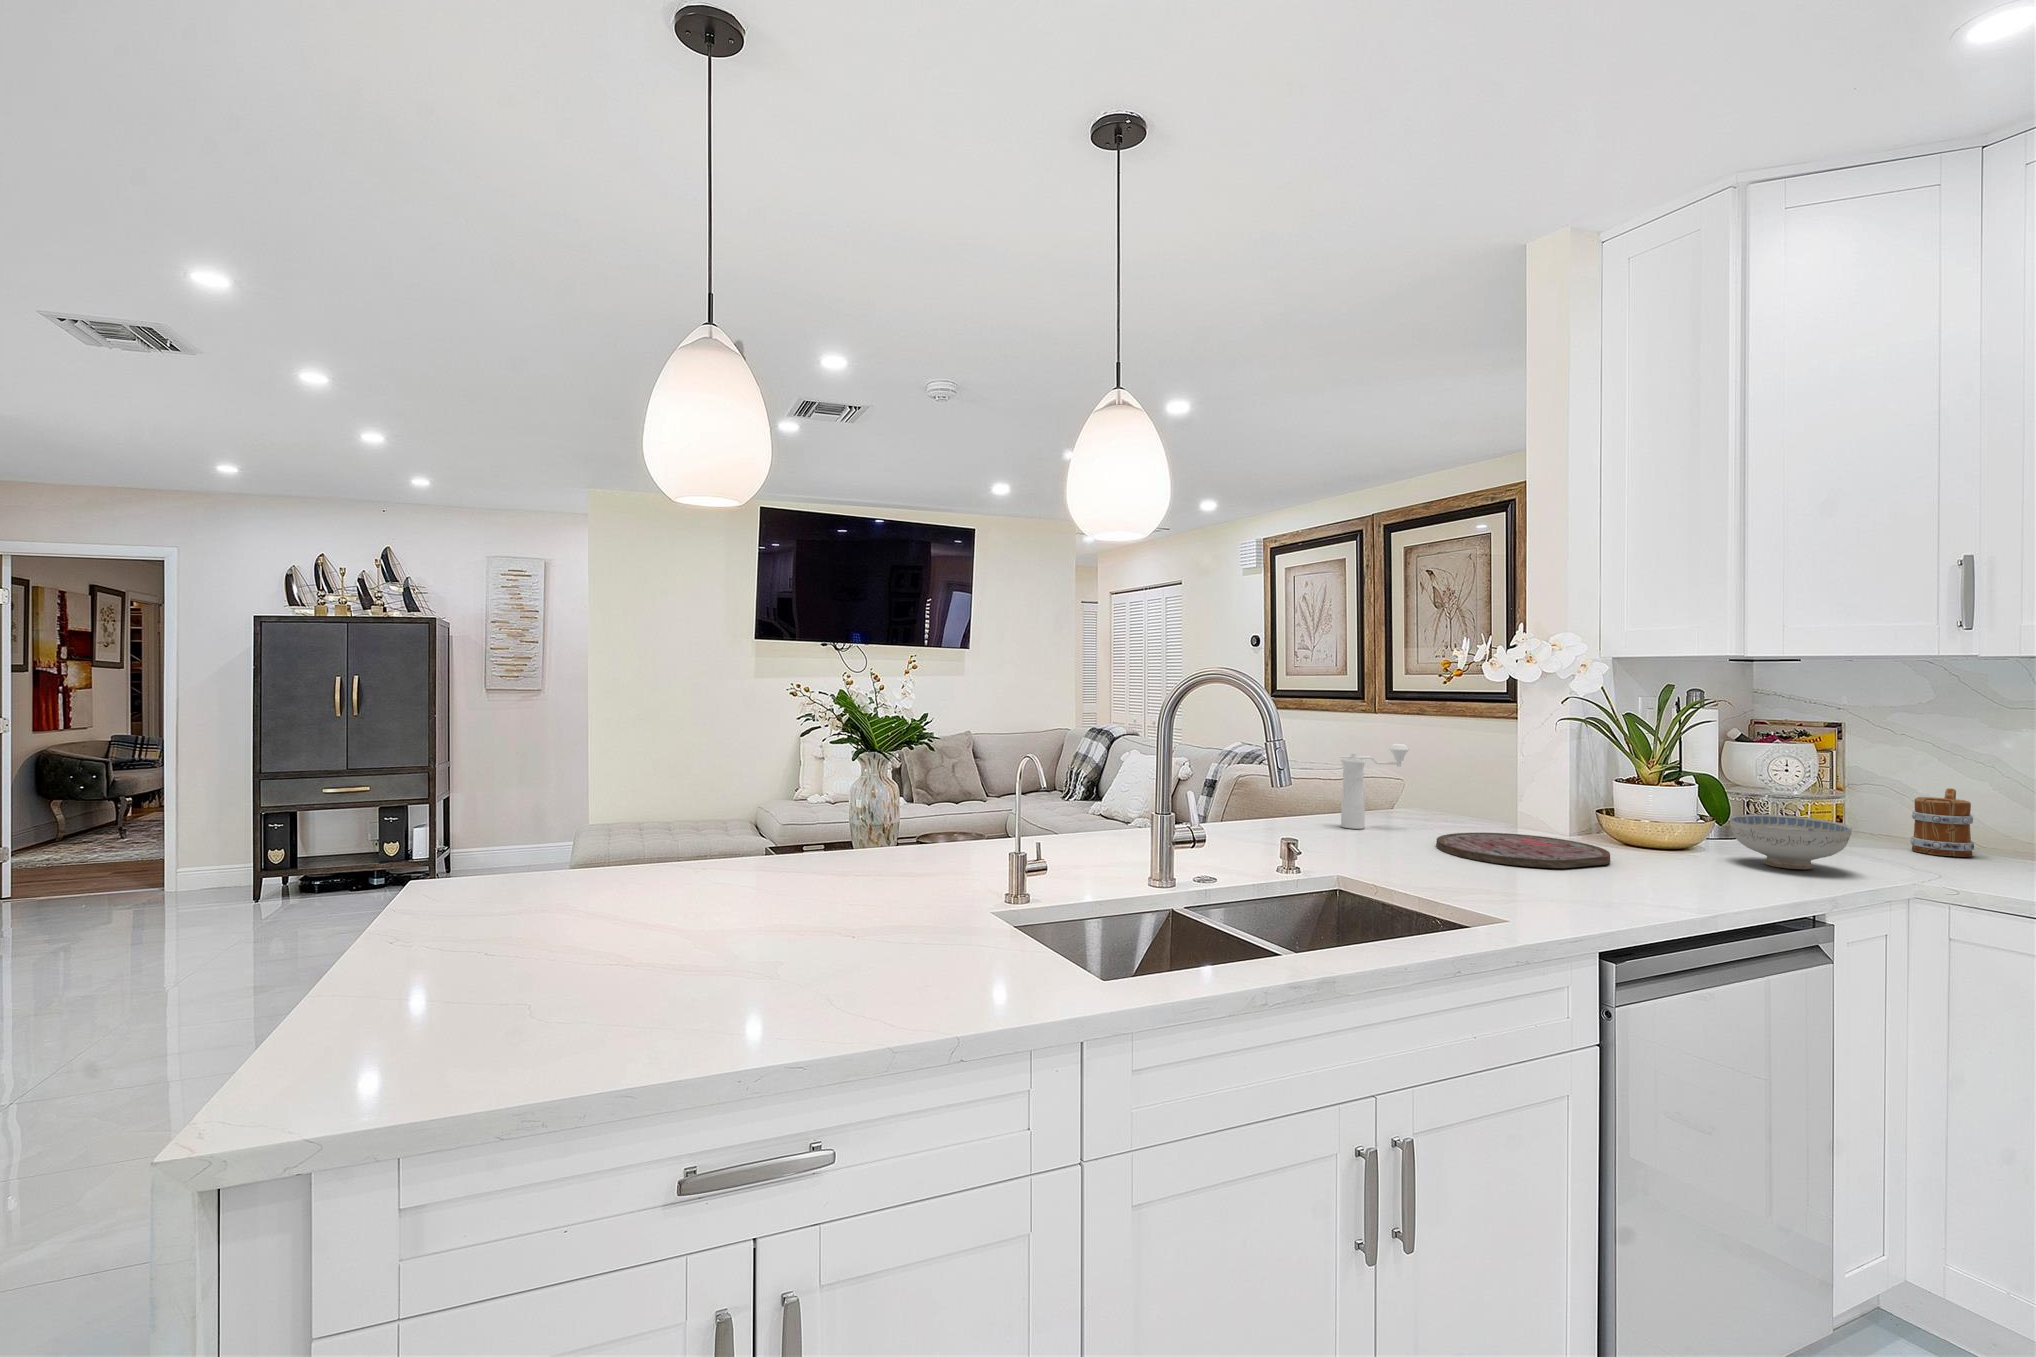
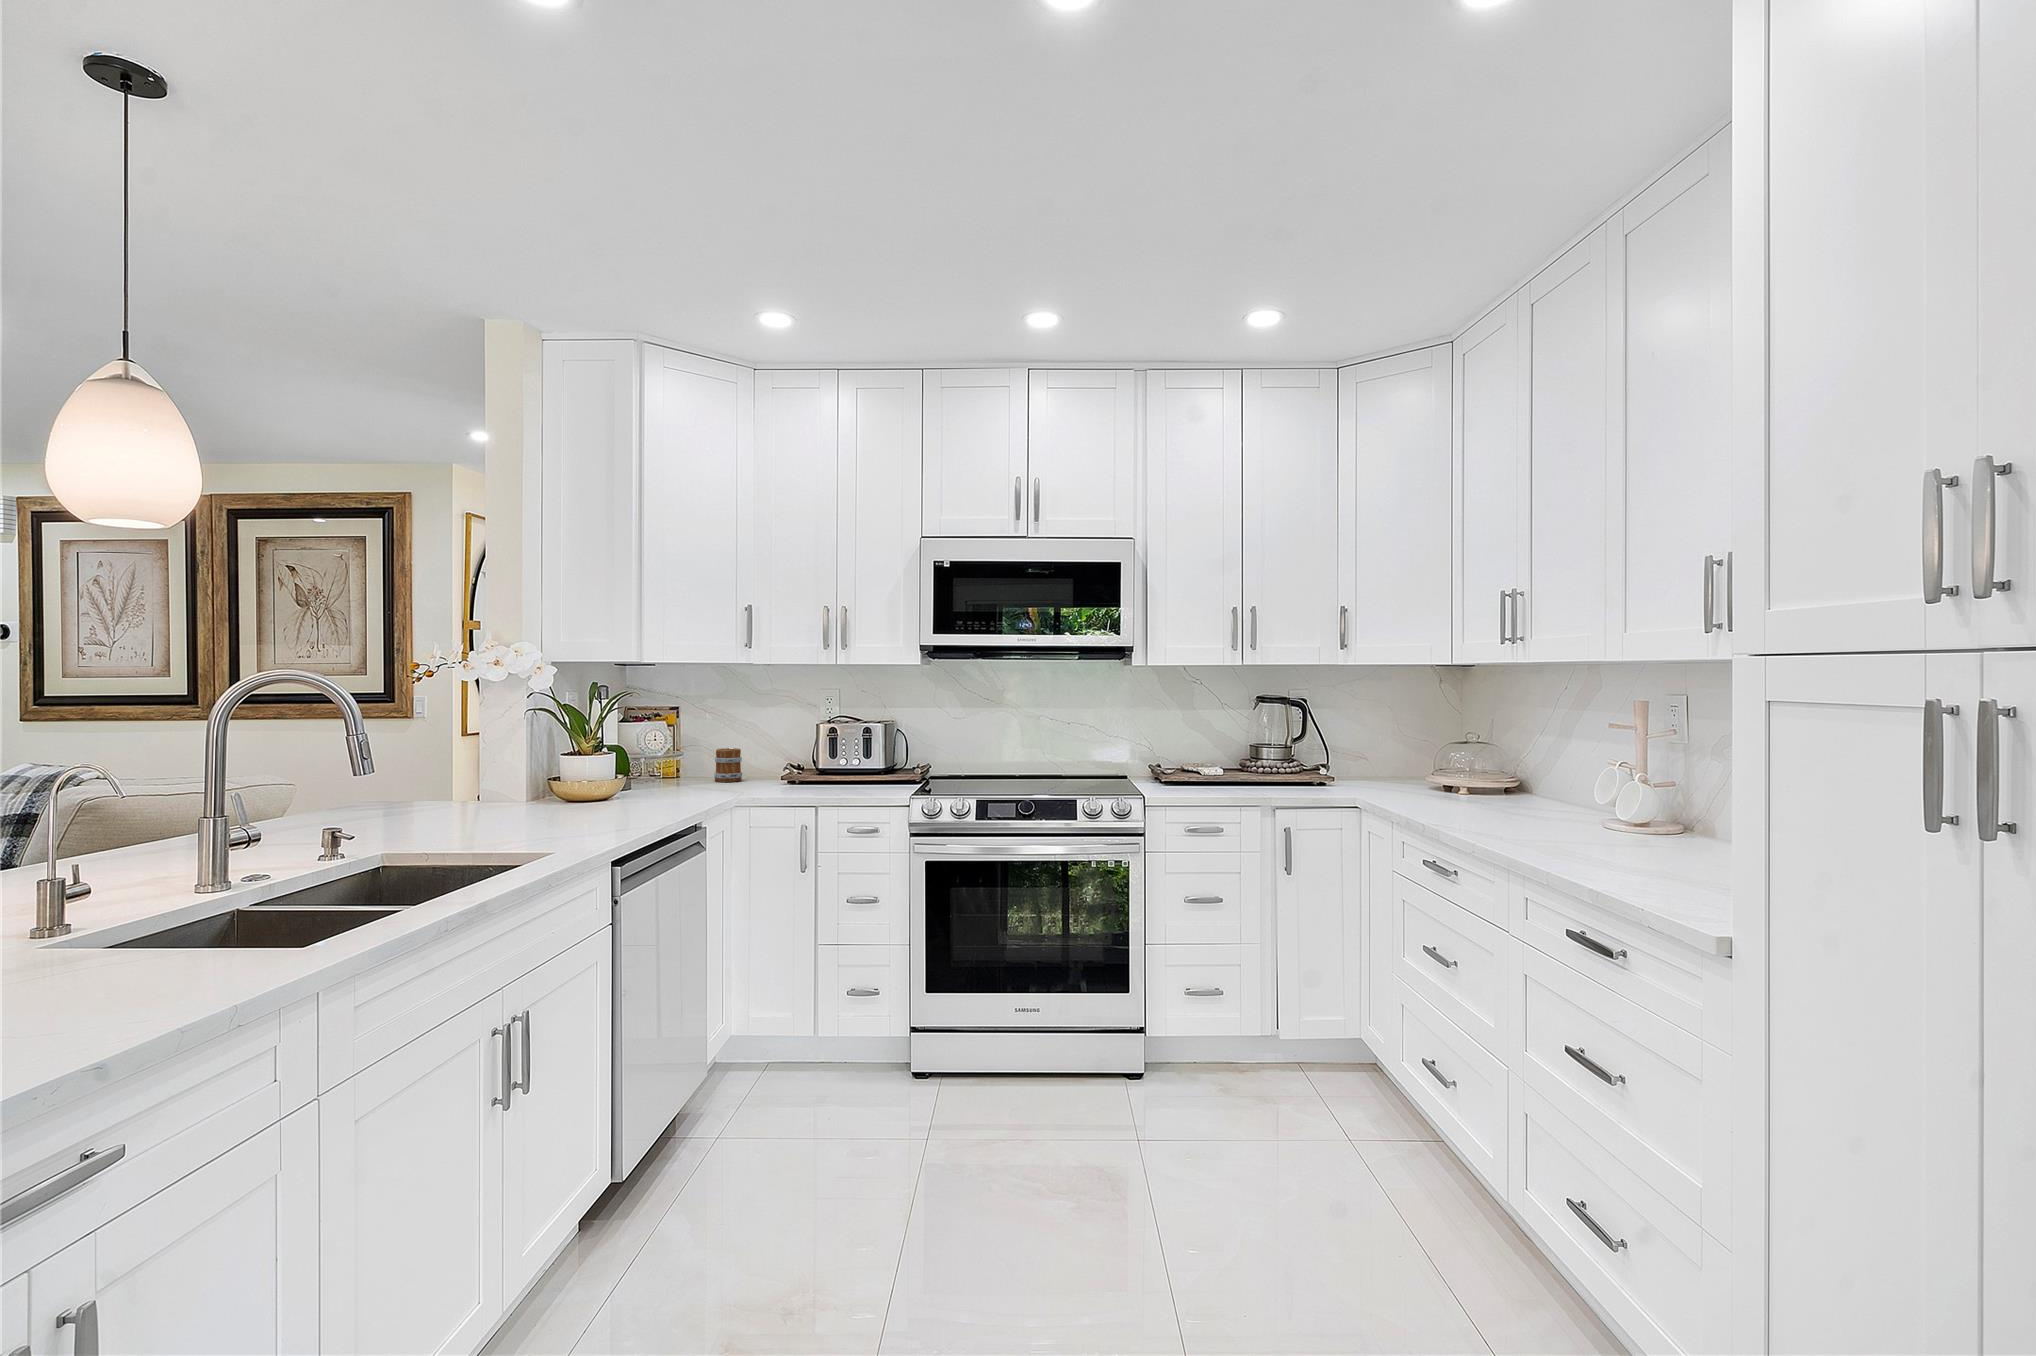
pepper mill: present [1340,744,1409,829] -> none [336,738,402,819]
ceramic bowl: present [1730,814,1852,869] -> none [637,765,701,798]
cutting board: present [1437,833,1610,868] -> none [442,800,576,822]

